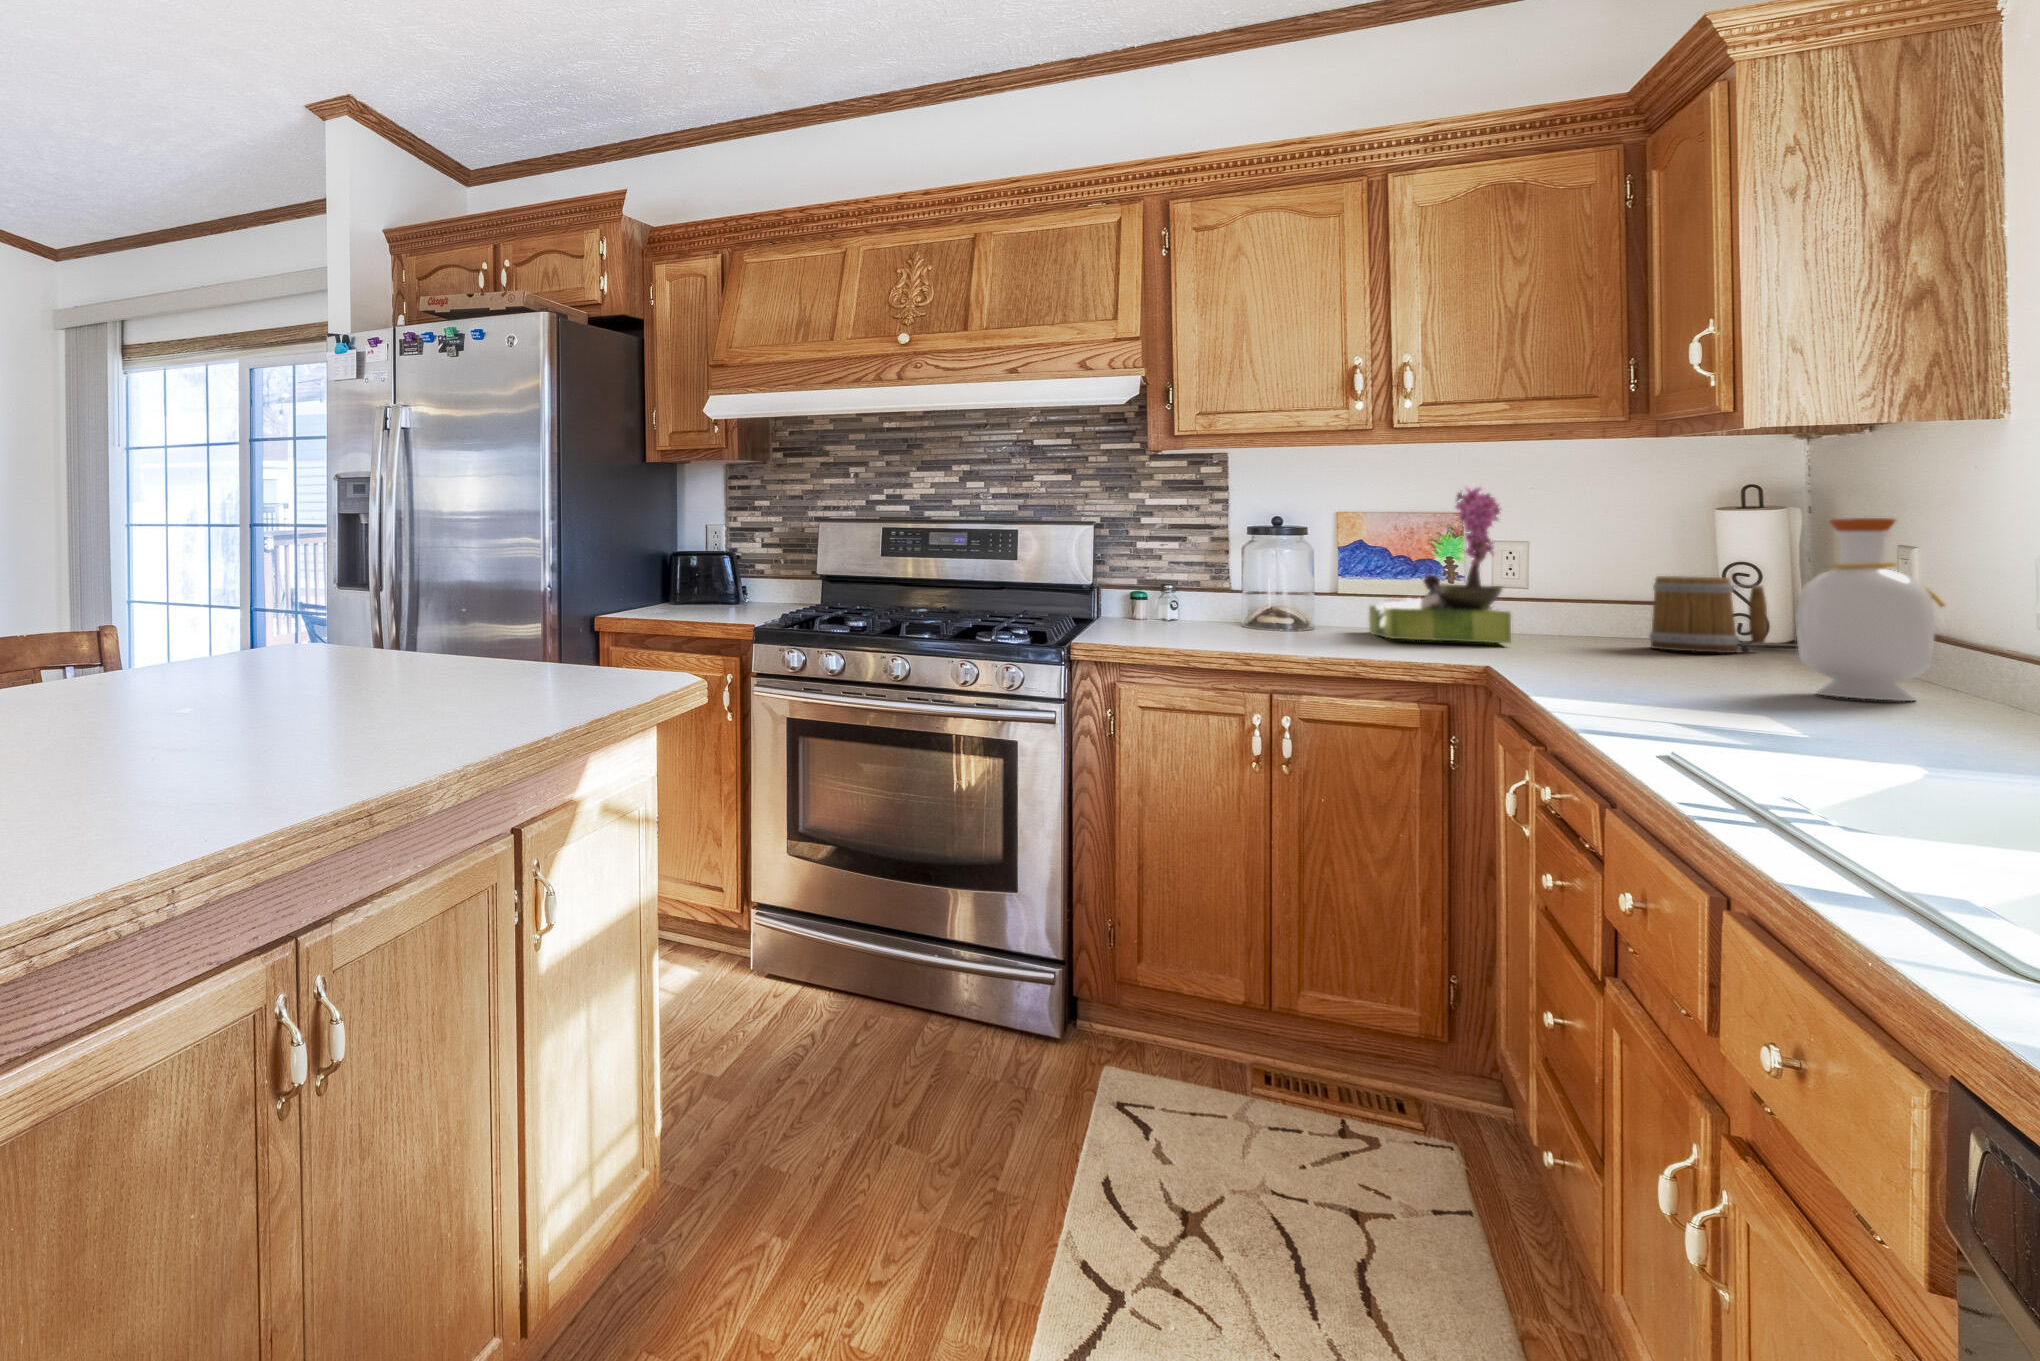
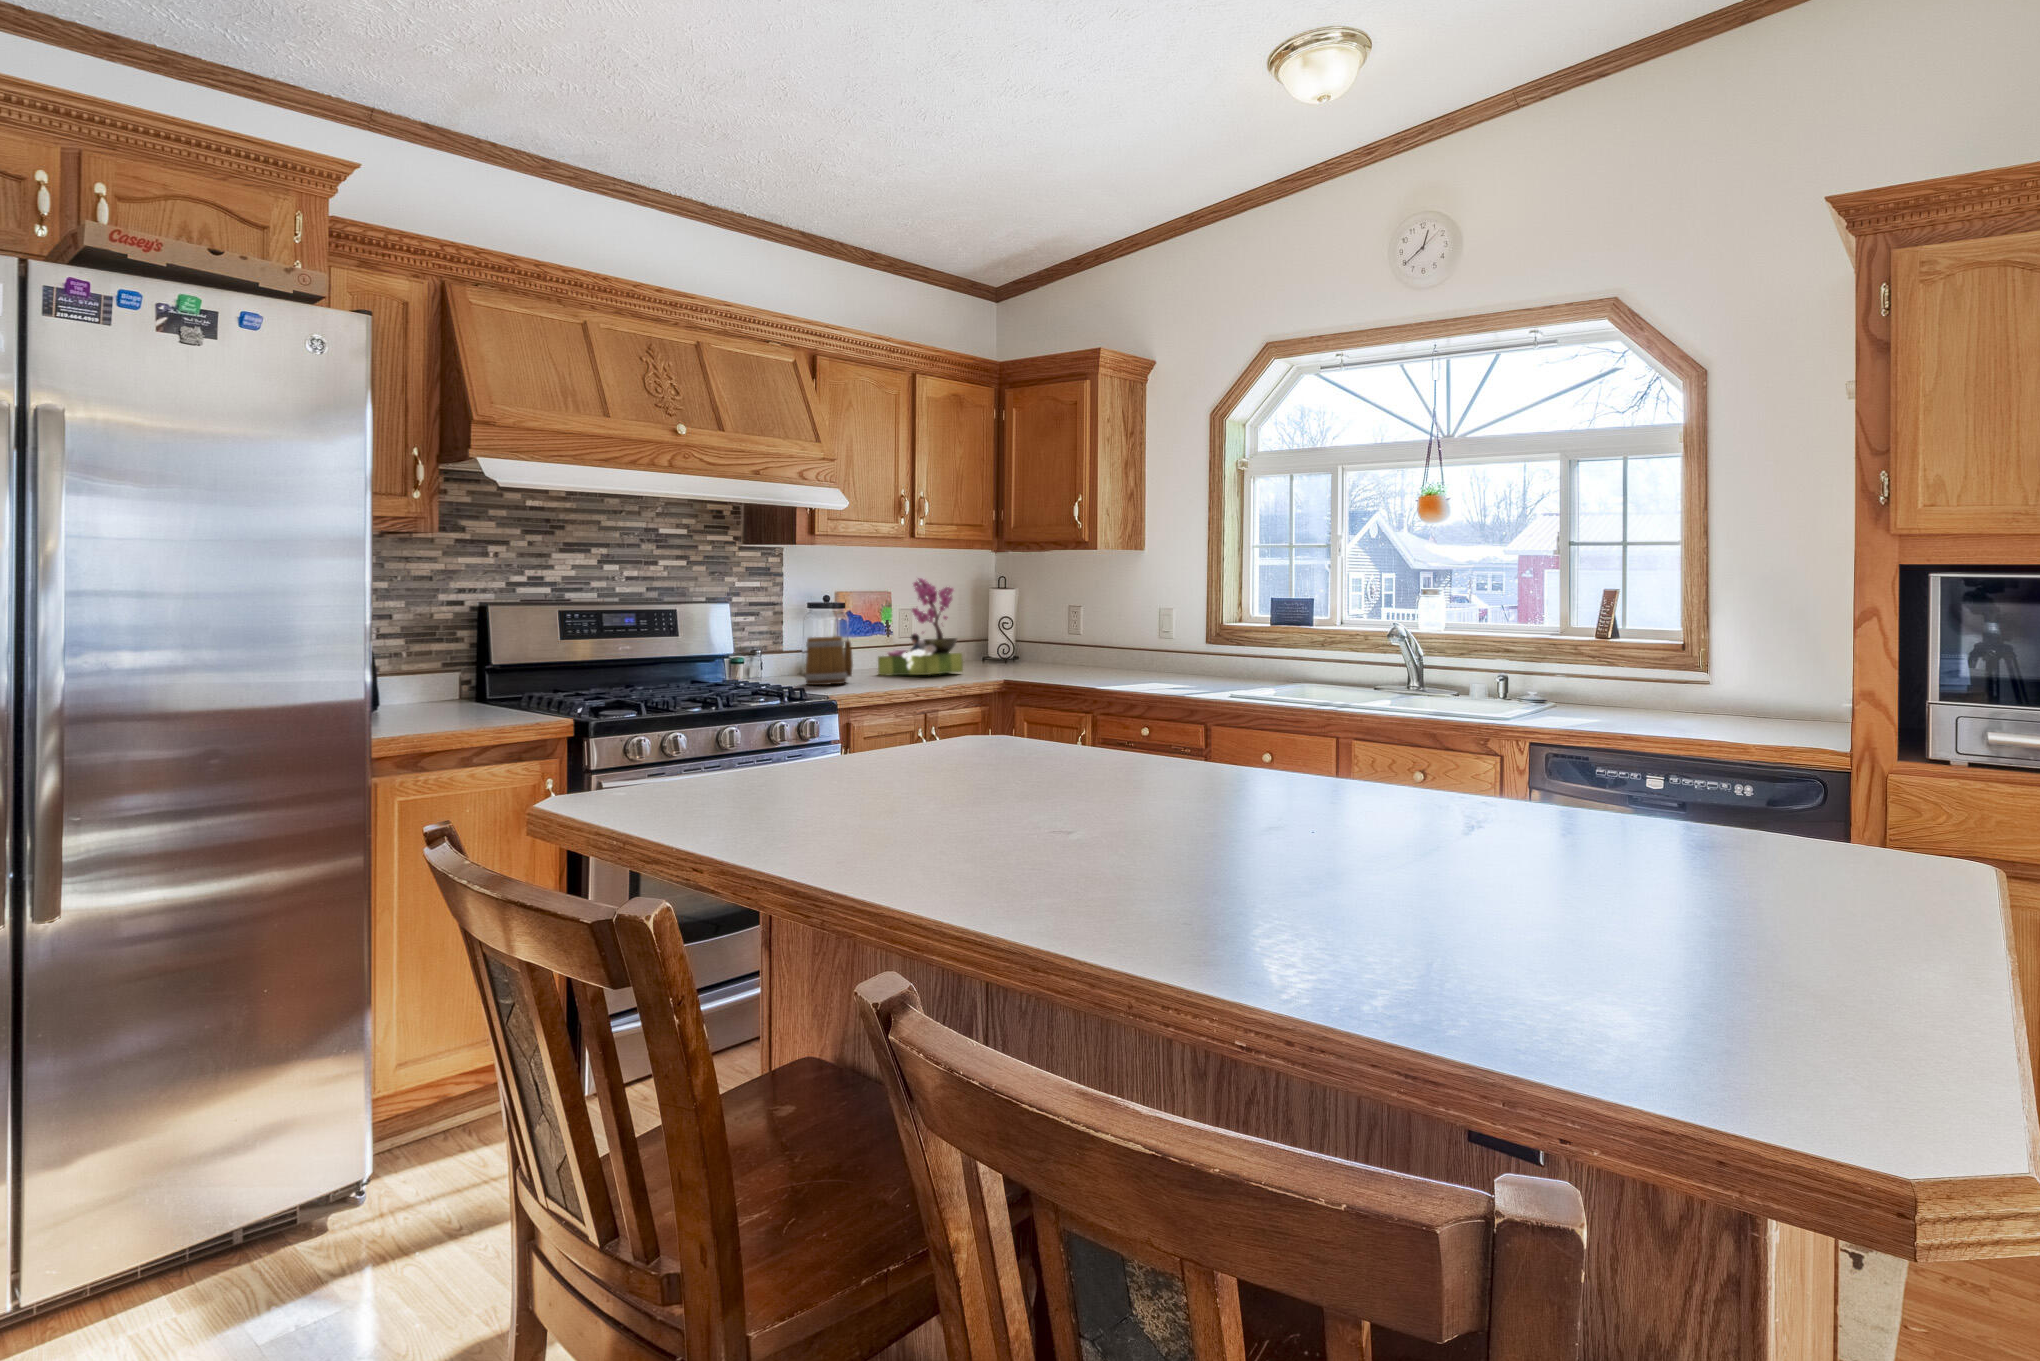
bottle: present [1795,518,1944,701] -> none [1123,595,1165,676]
mug: present [1649,576,1767,653] -> present [805,636,853,685]

